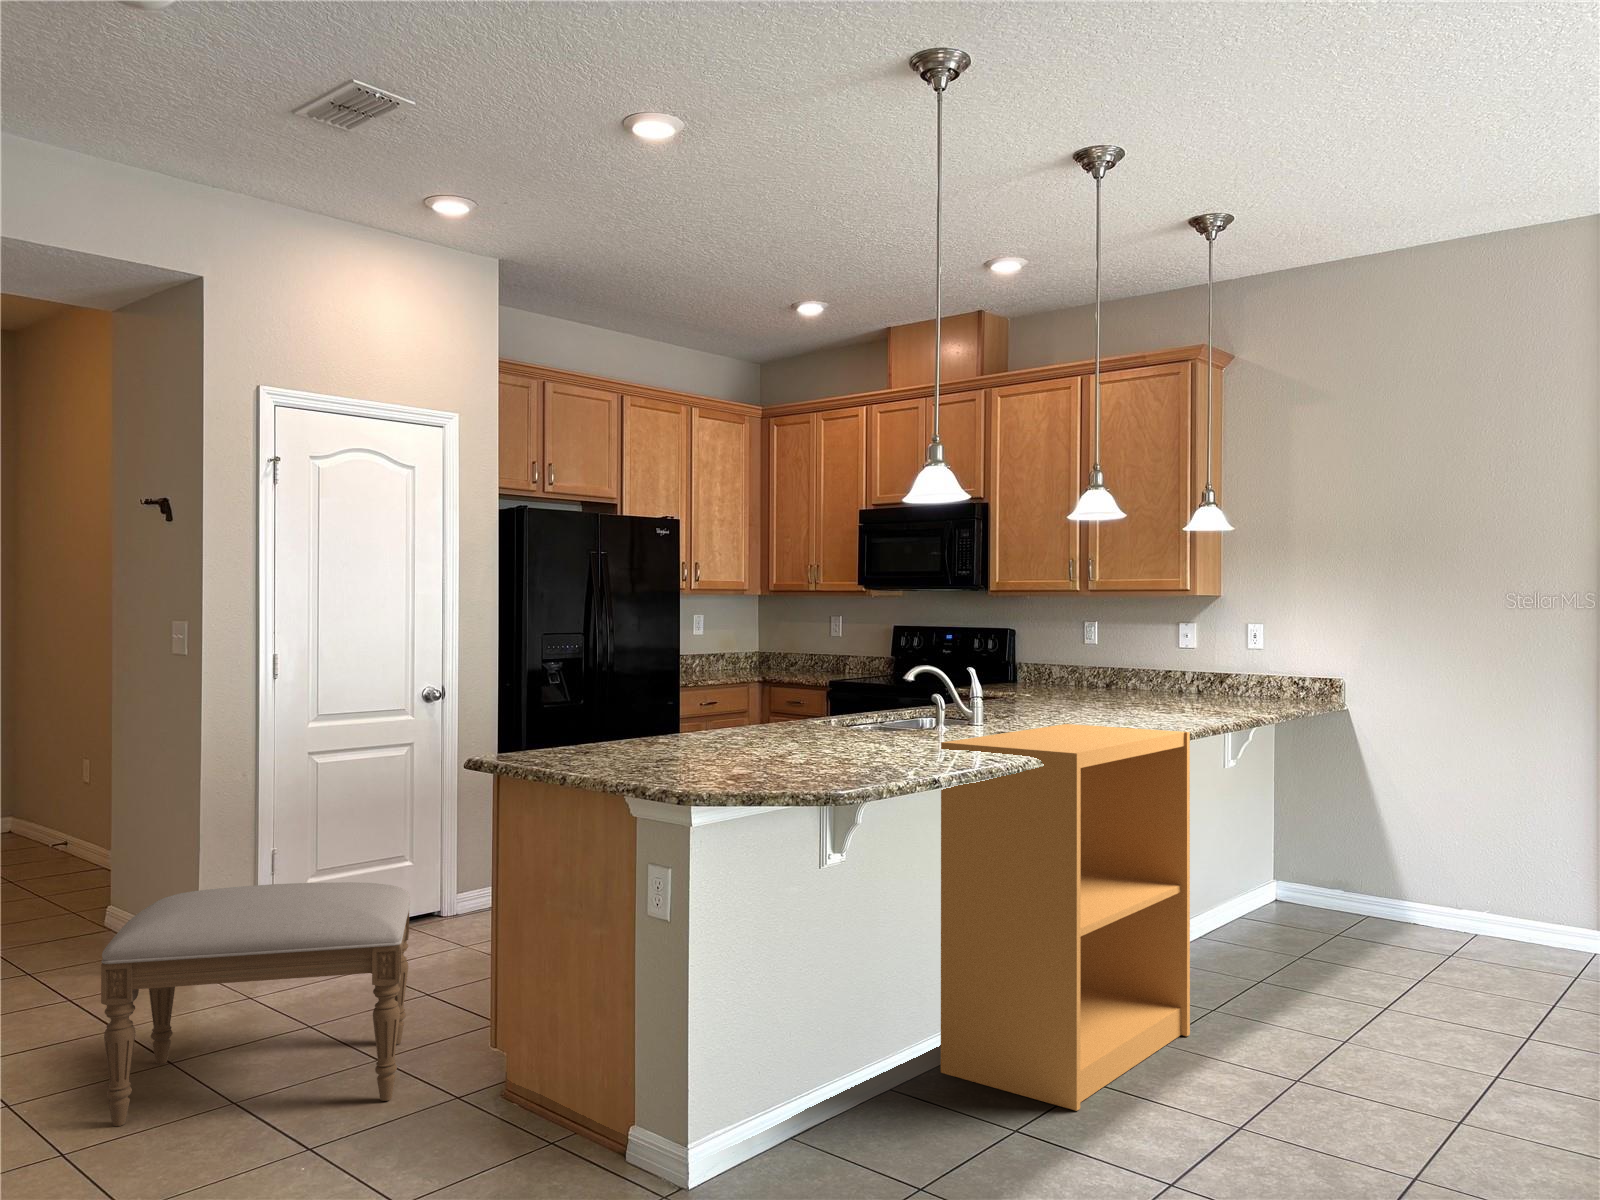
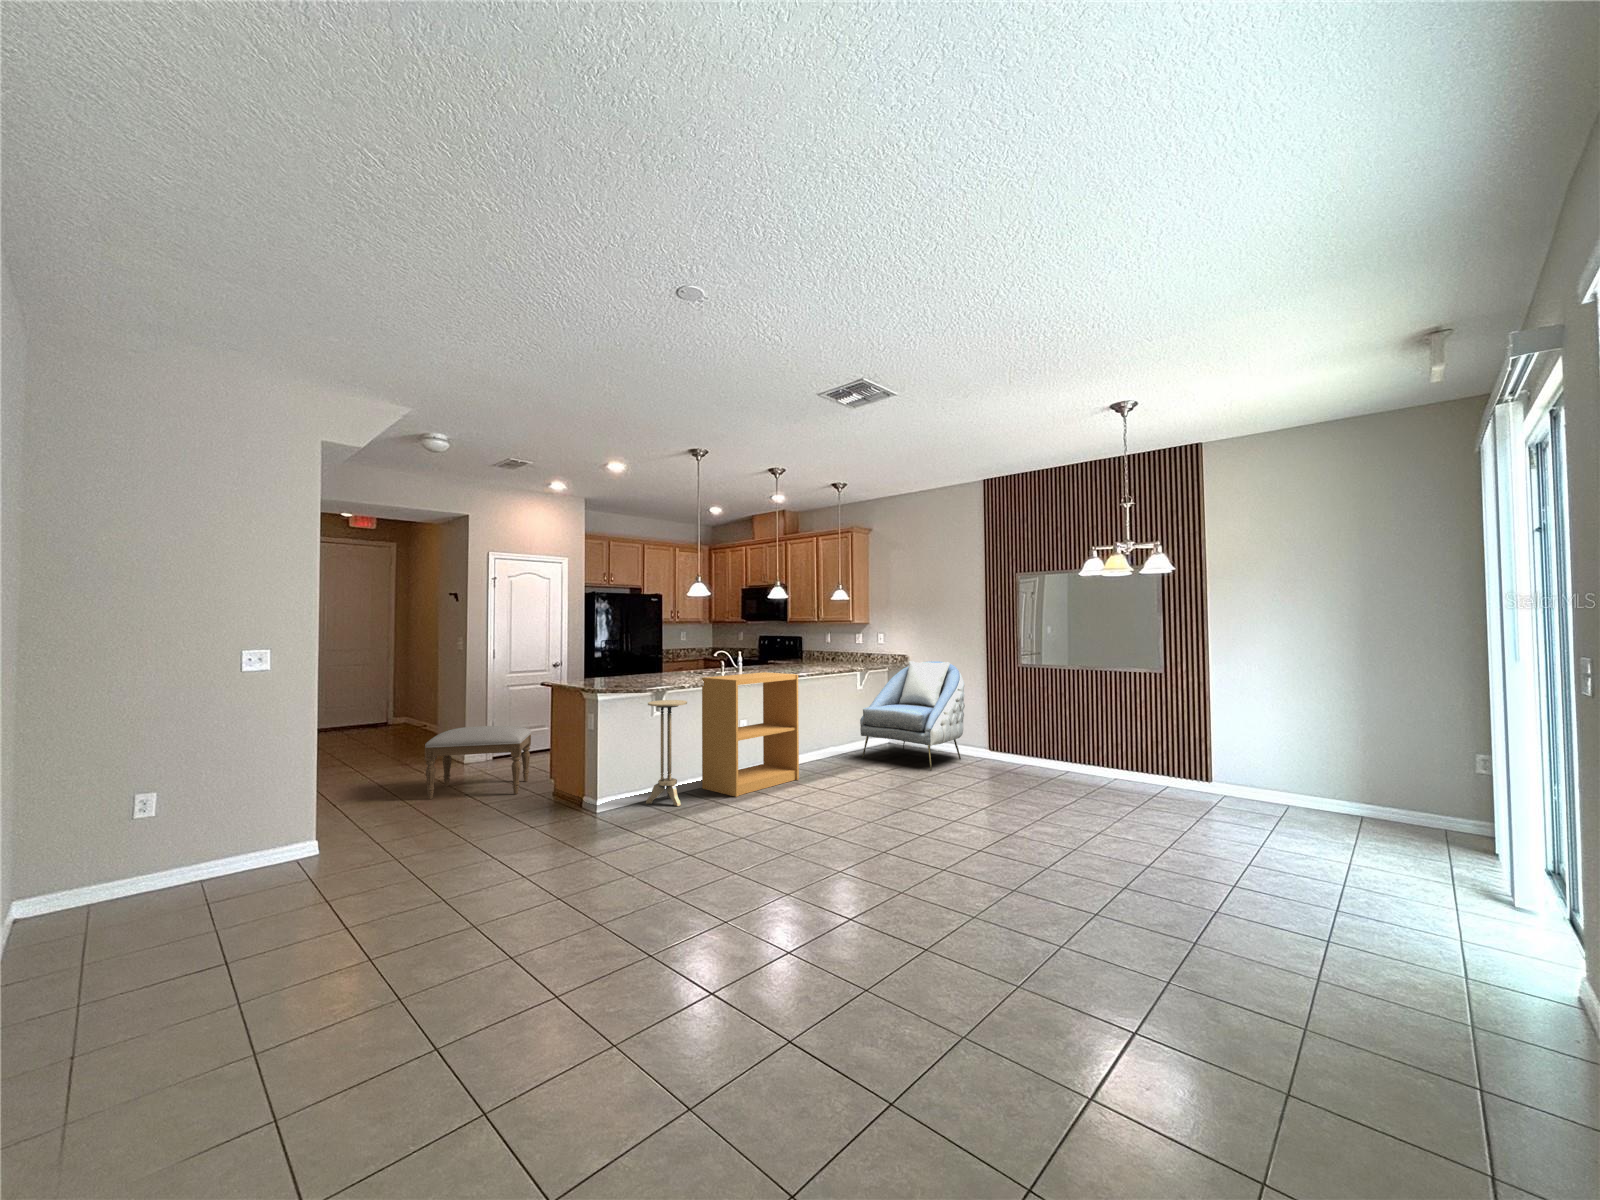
armchair: none [1265,693,1561,998] -> present [860,661,965,770]
side table: none [817,814,947,1157] -> present [646,700,687,806]

